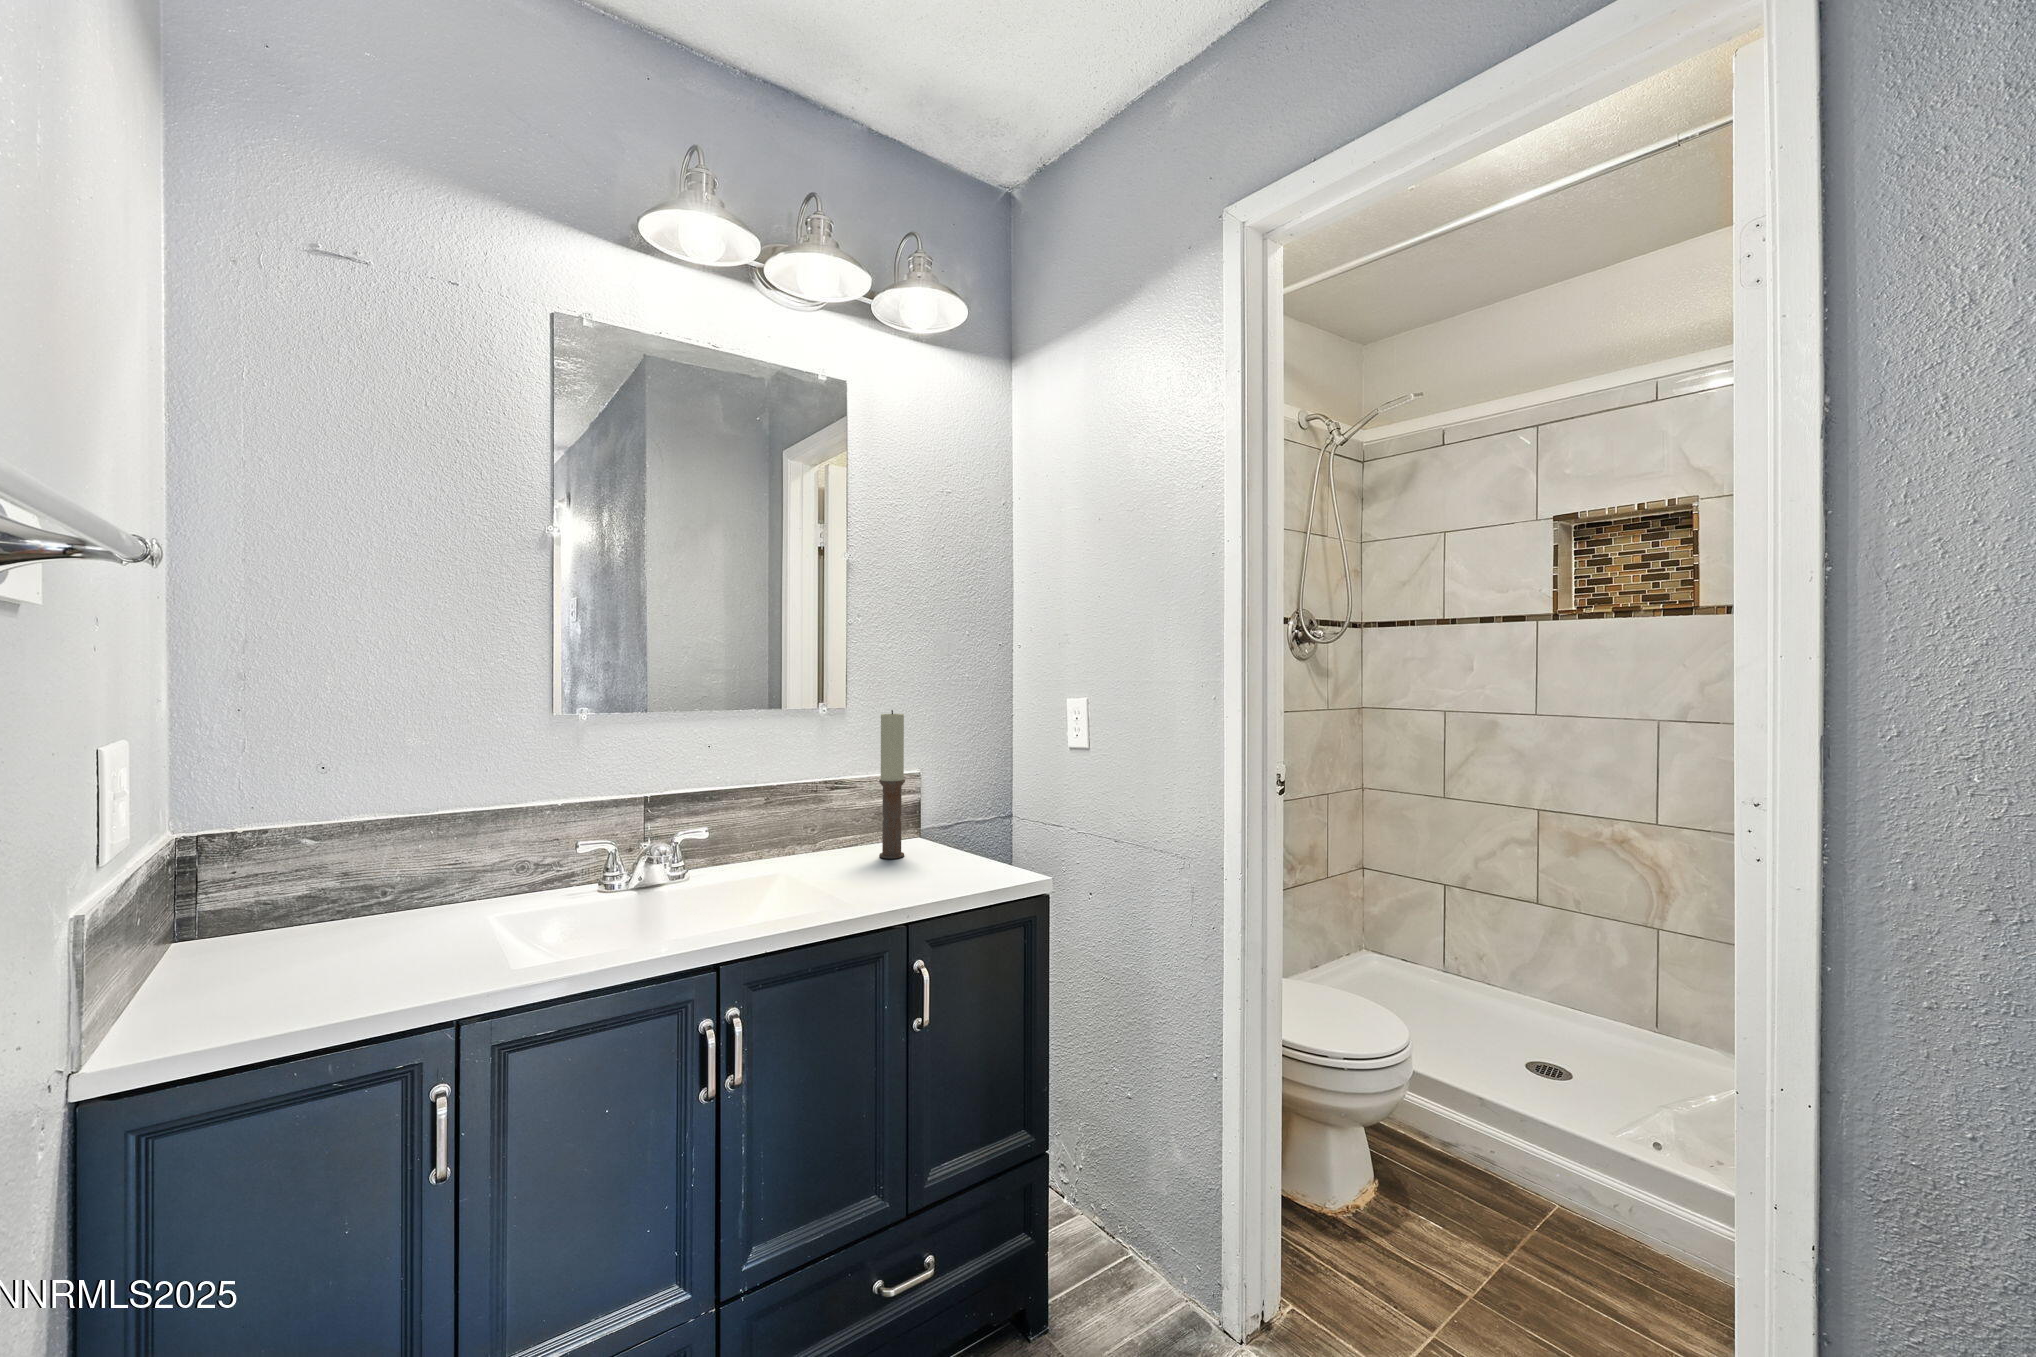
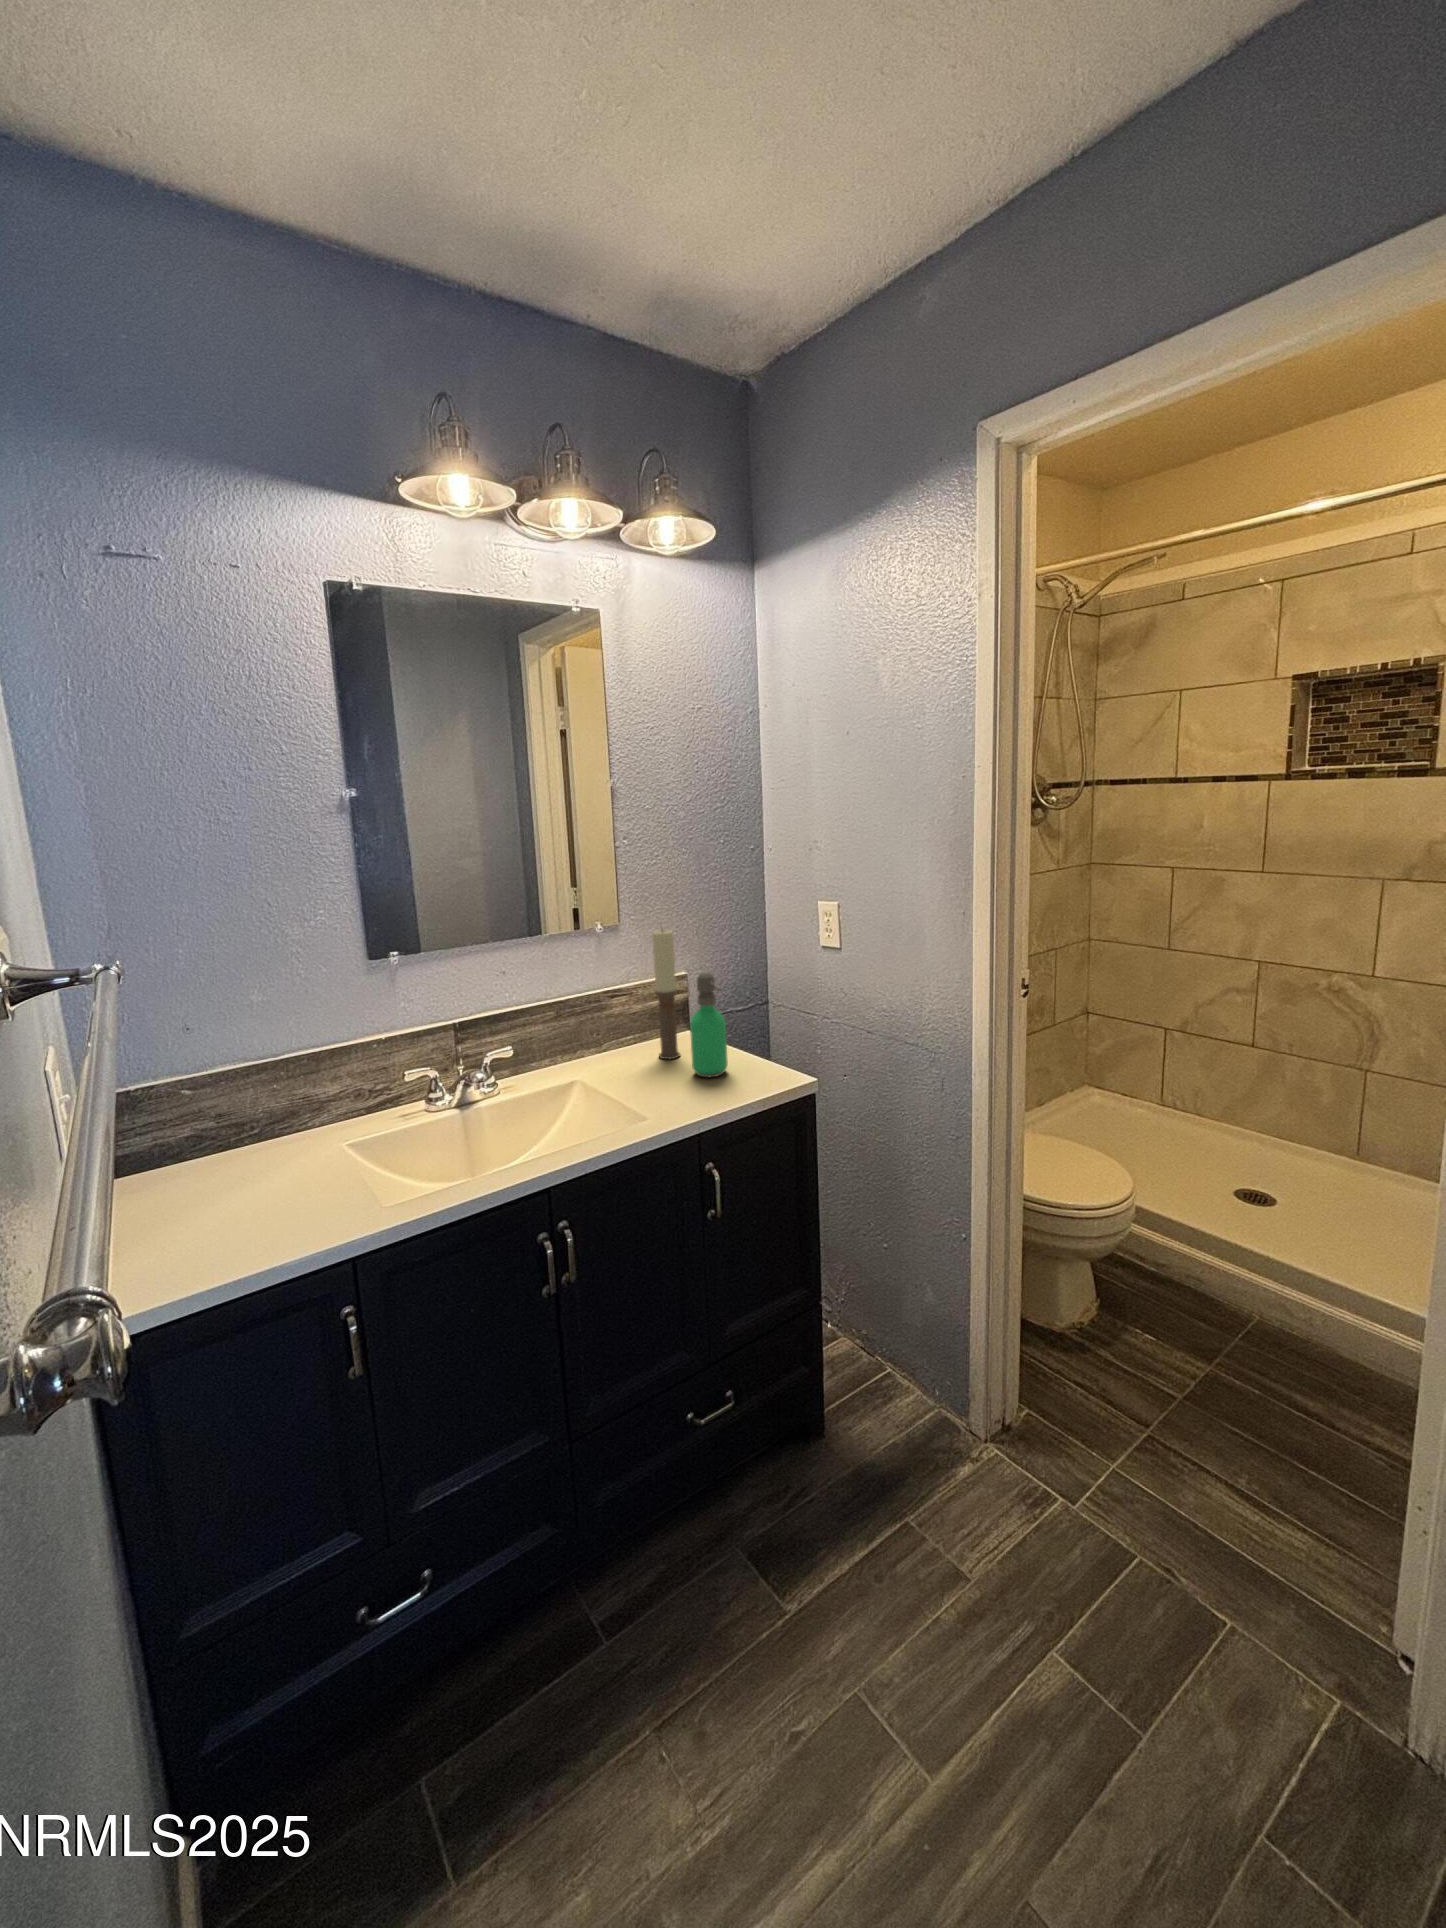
soap dispenser: none [913,754,953,873] -> present [690,972,728,1078]

